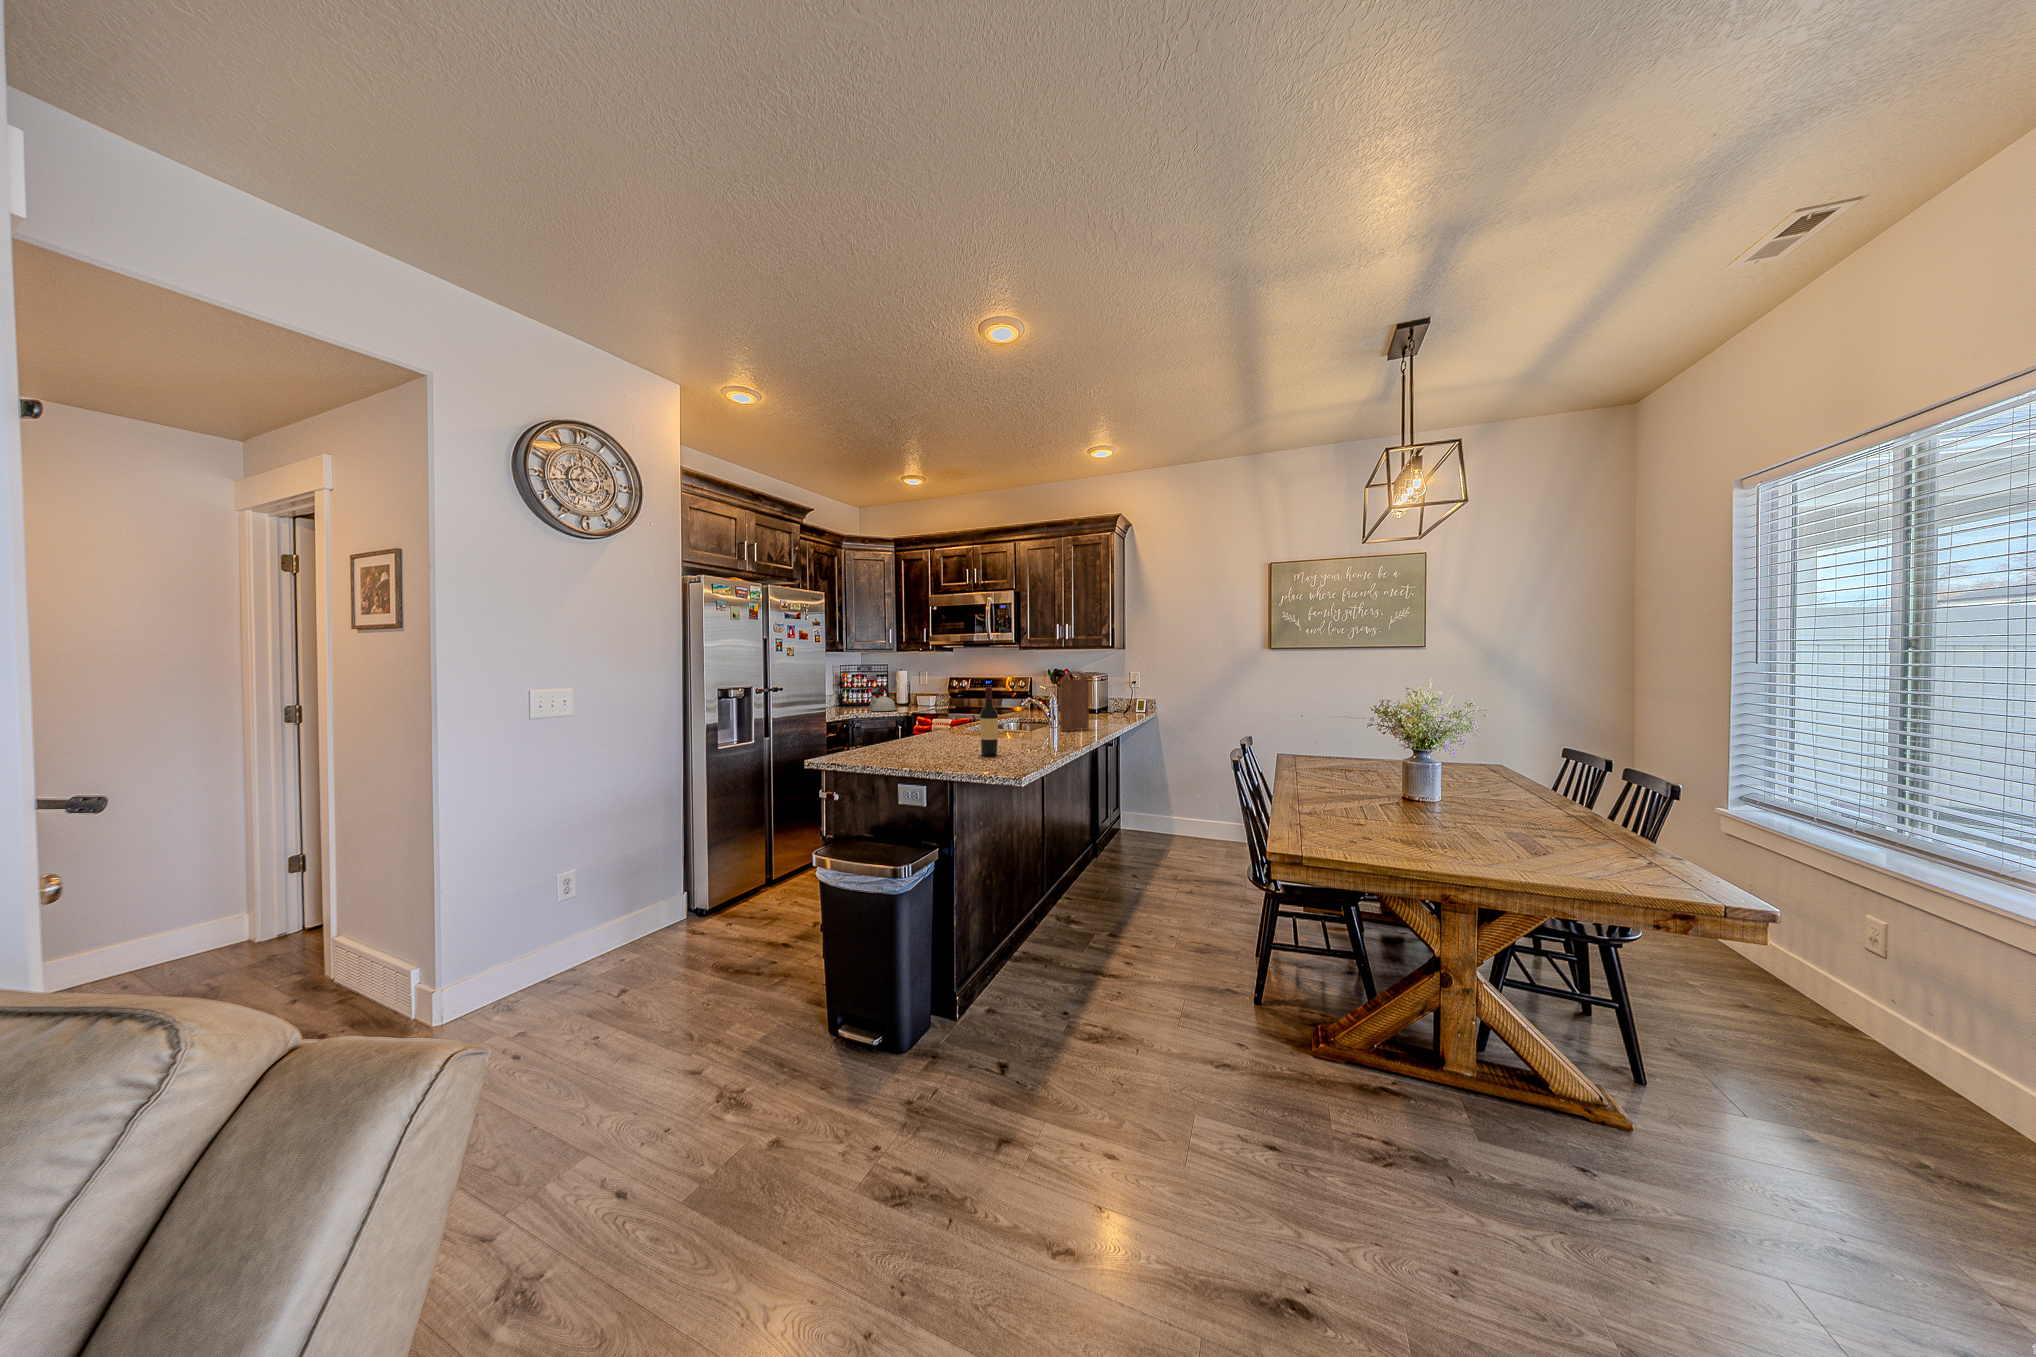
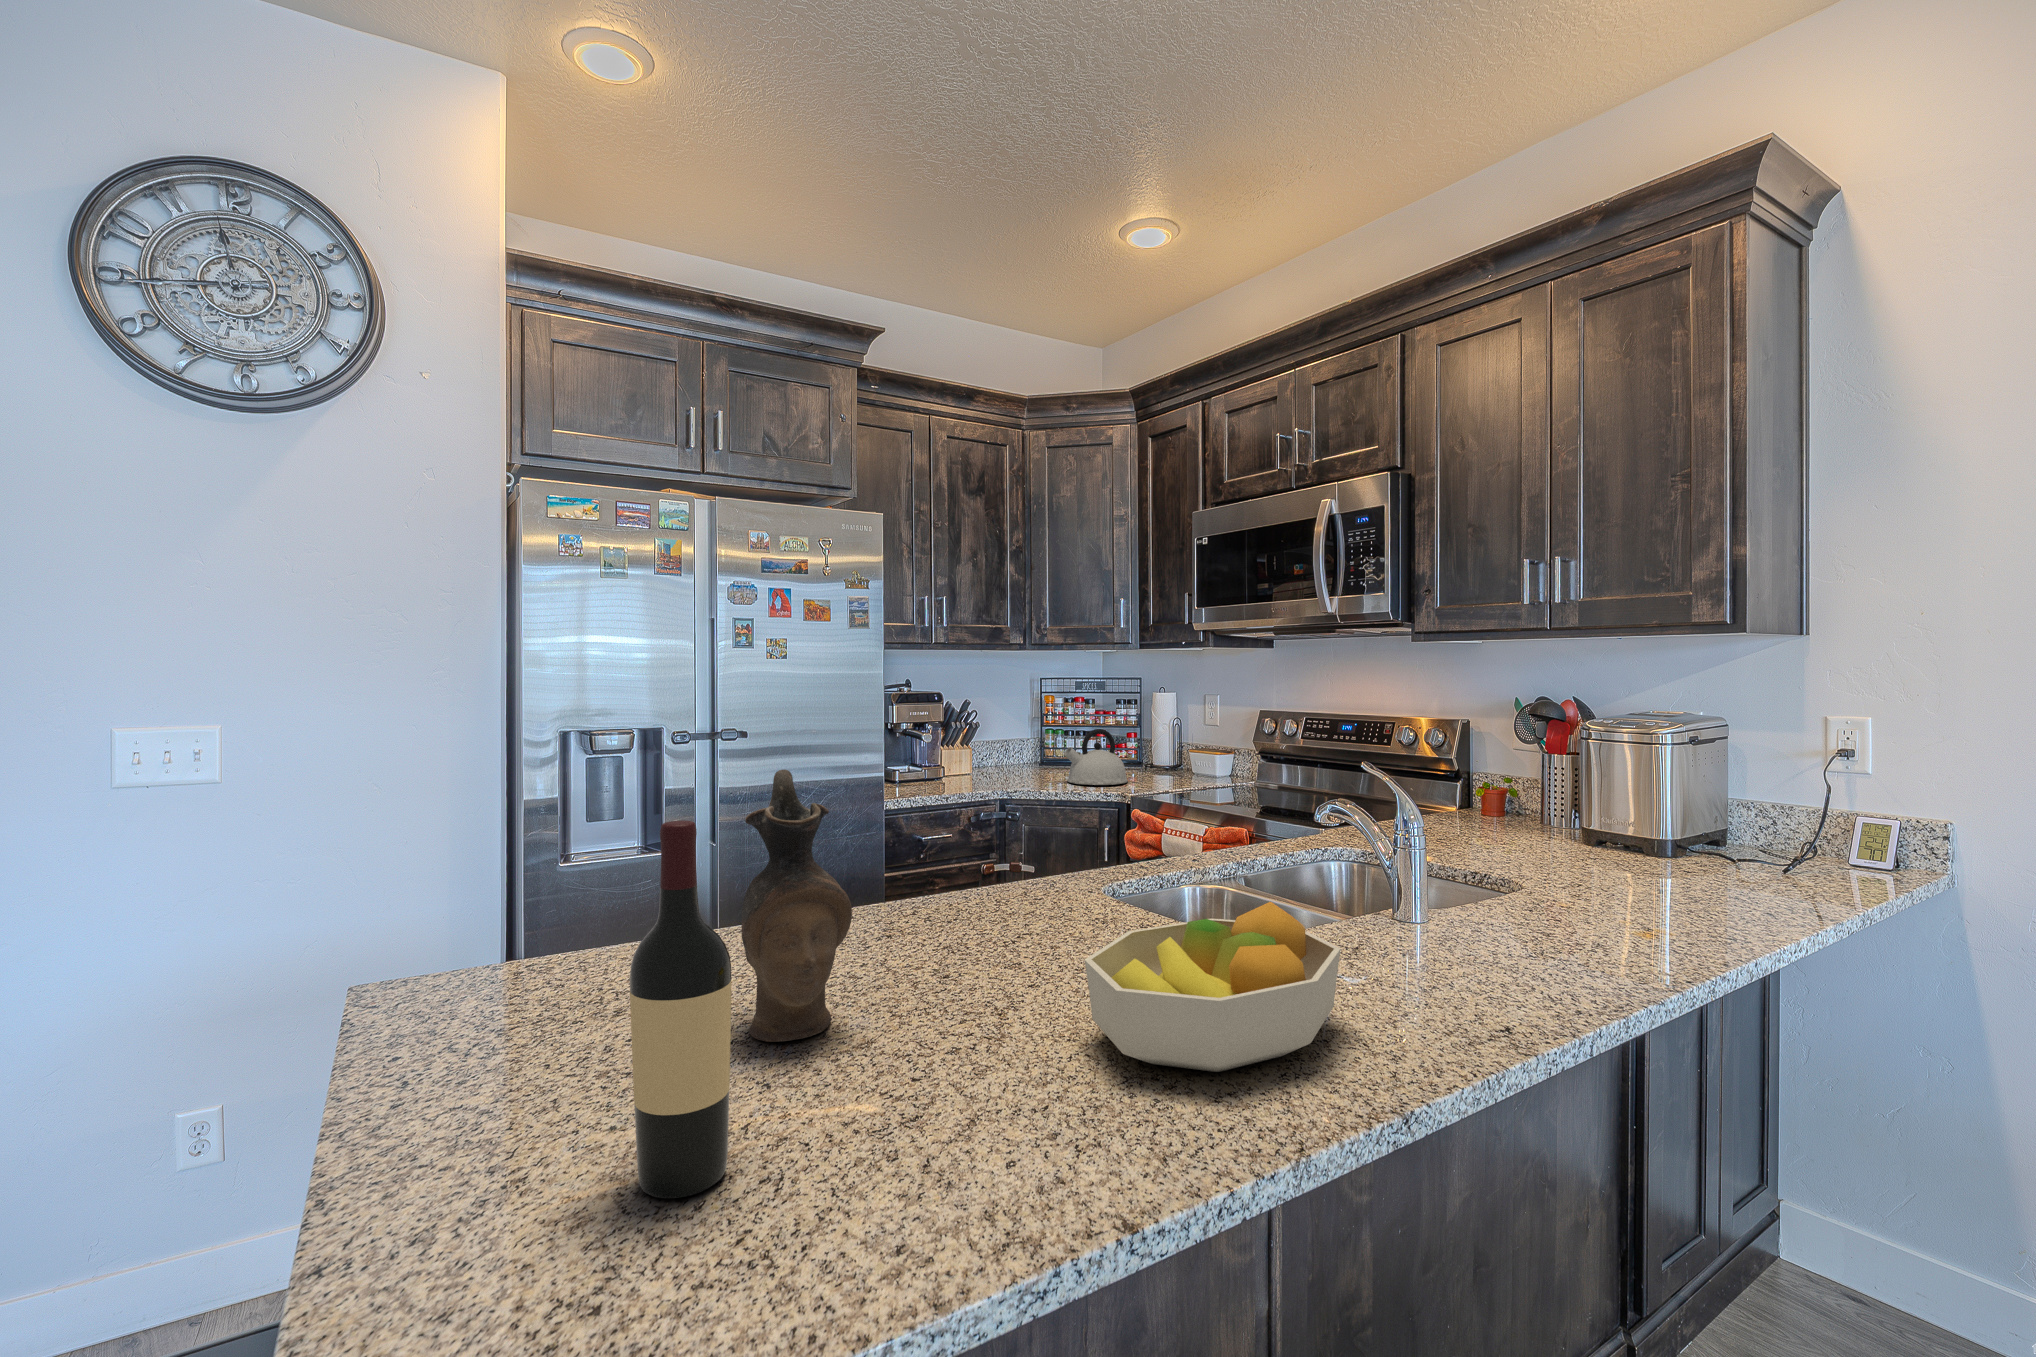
cutting board: present [1060,671,1089,731] -> none [1386,720,1538,973]
ceramic pitcher: none [943,684,973,747] -> present [742,770,852,1042]
fruit bowl: none [1019,712,1067,742] -> present [1085,902,1341,1072]

